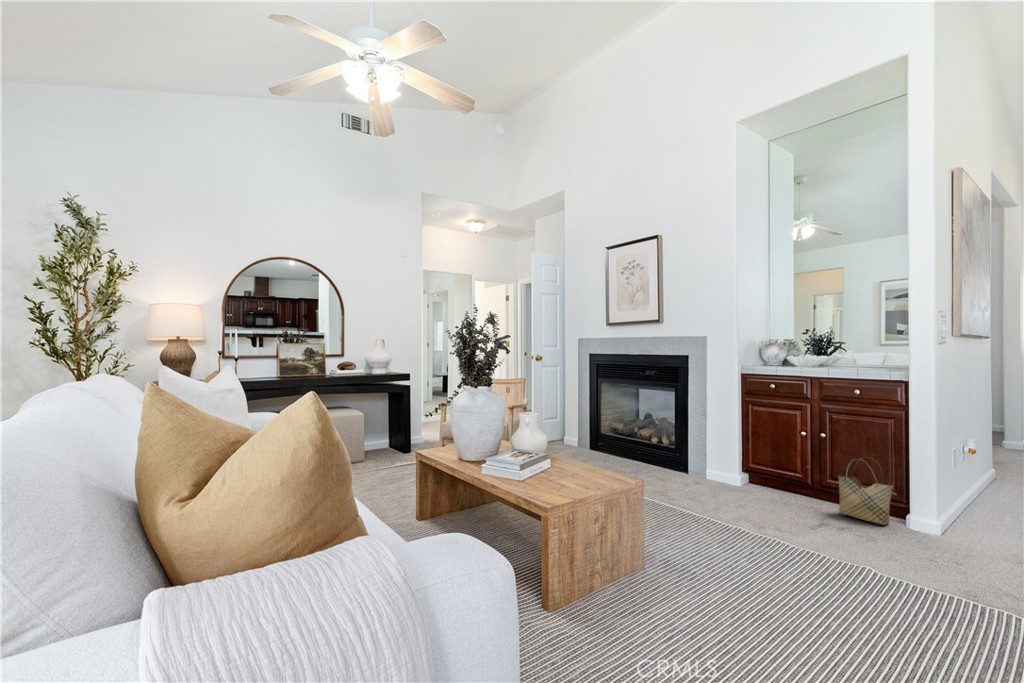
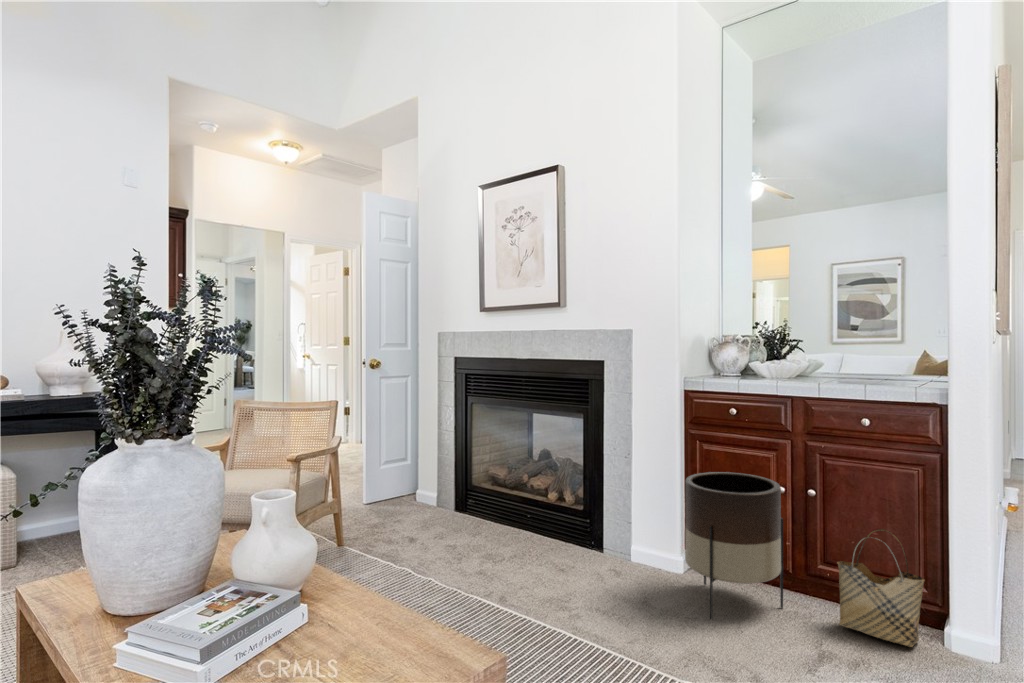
planter: none [741,423,804,507] -> present [685,472,783,619]

